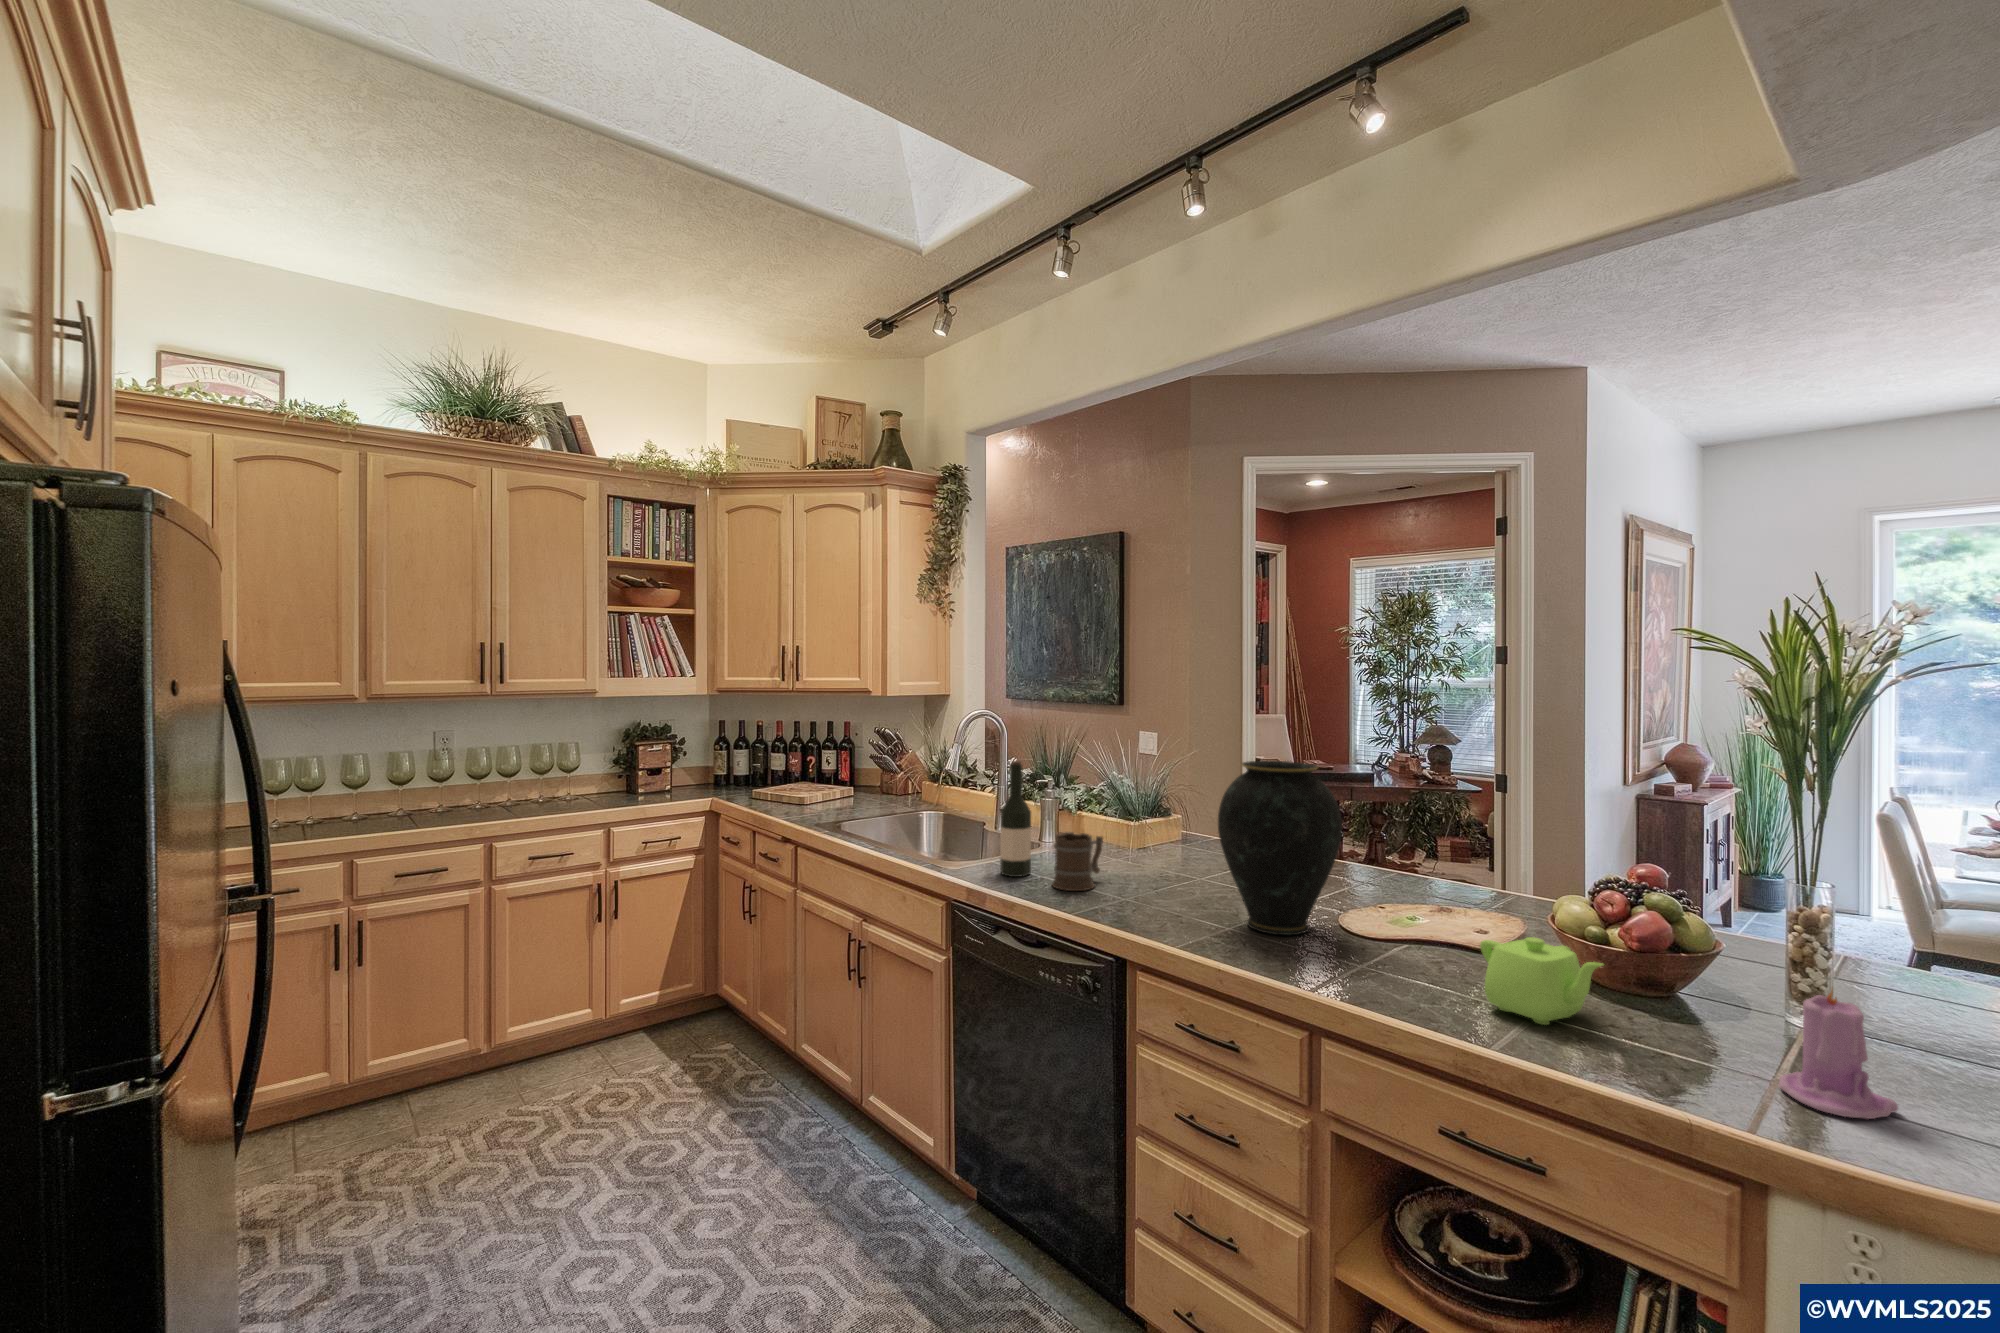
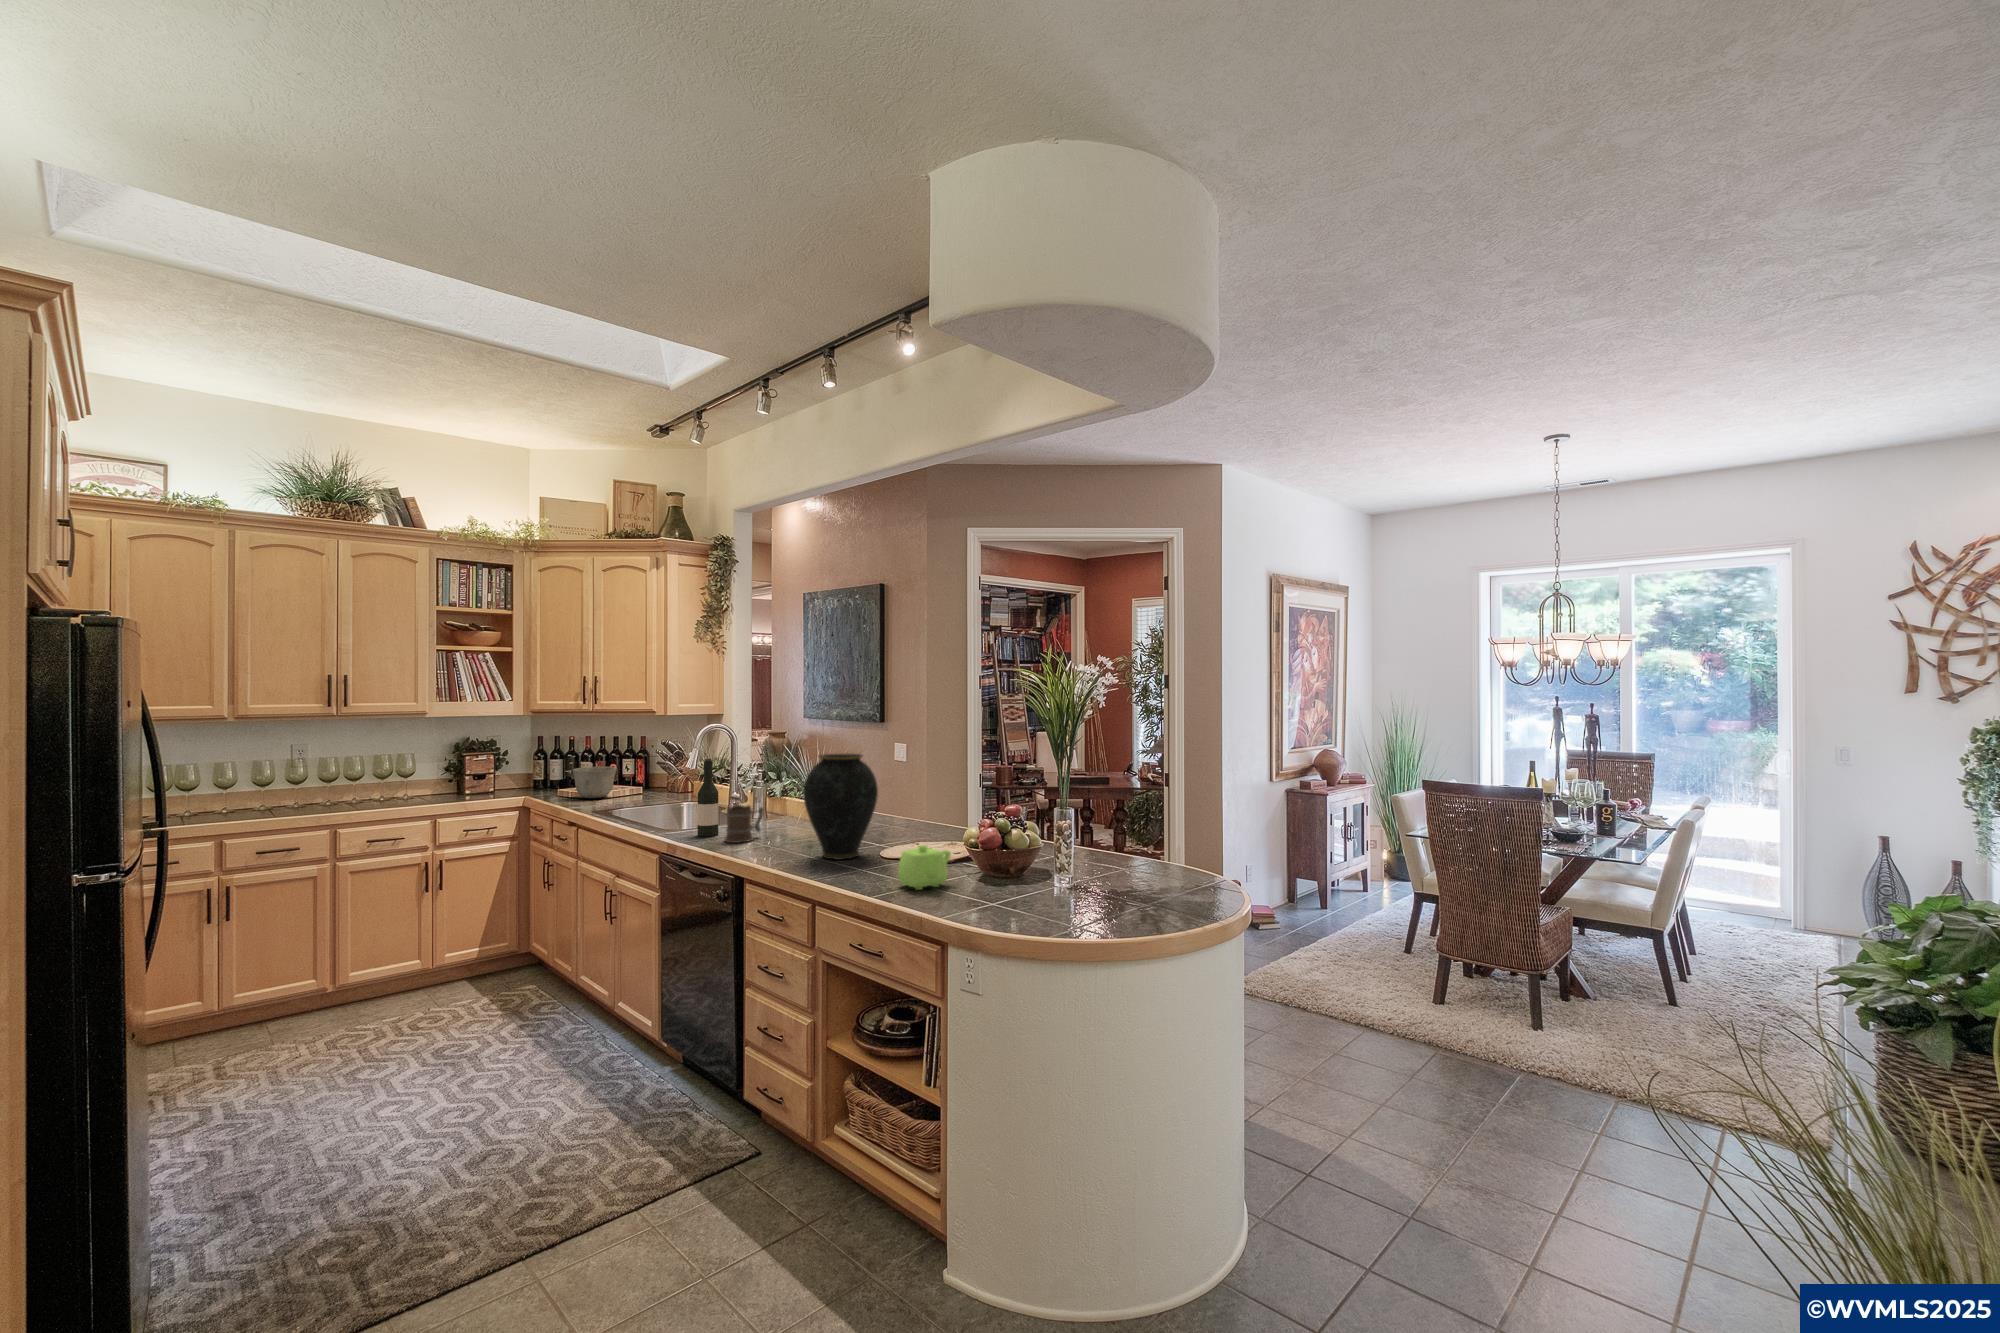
ceramic bowl: none [776,762,830,804] -> present [573,766,617,798]
candle: present [1779,990,1898,1119] -> none [988,854,1028,914]

